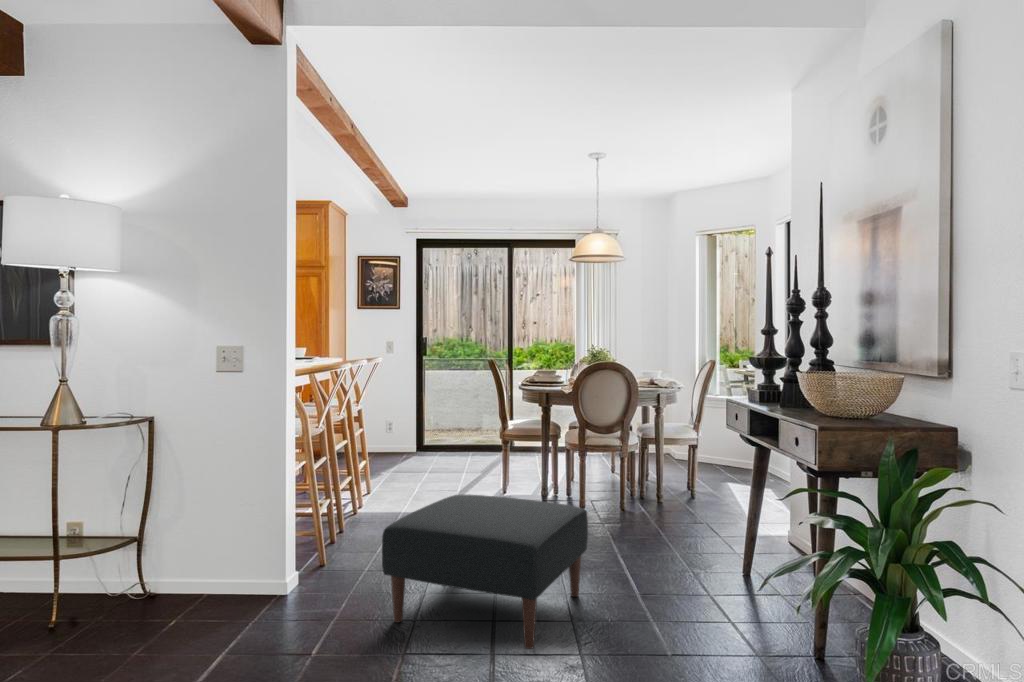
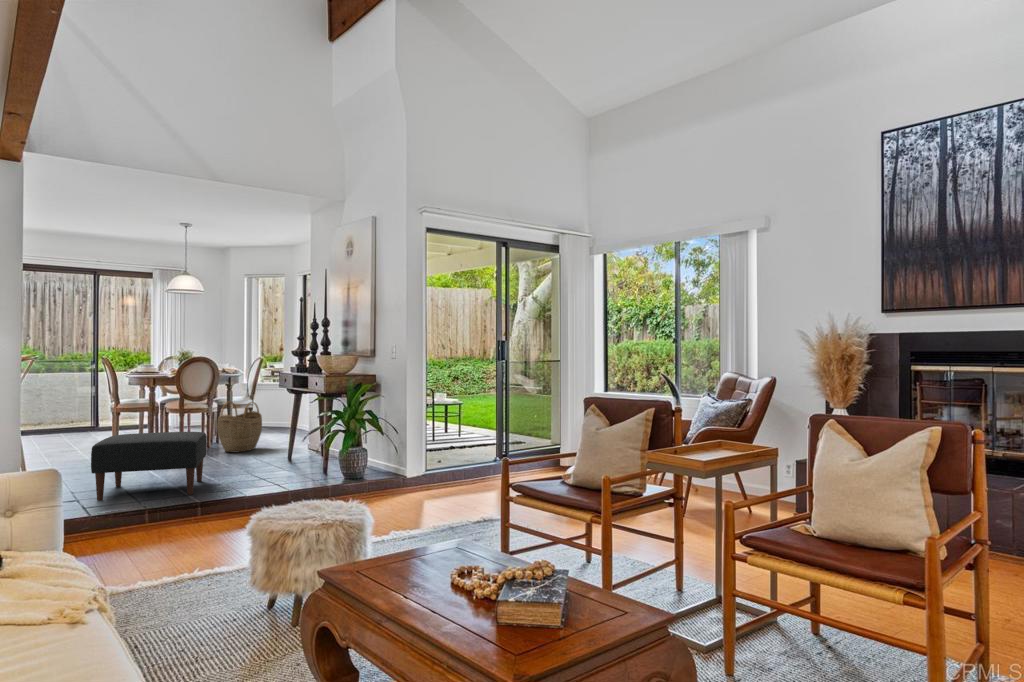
woven basket: none [651,428,720,513] -> present [217,402,262,452]

